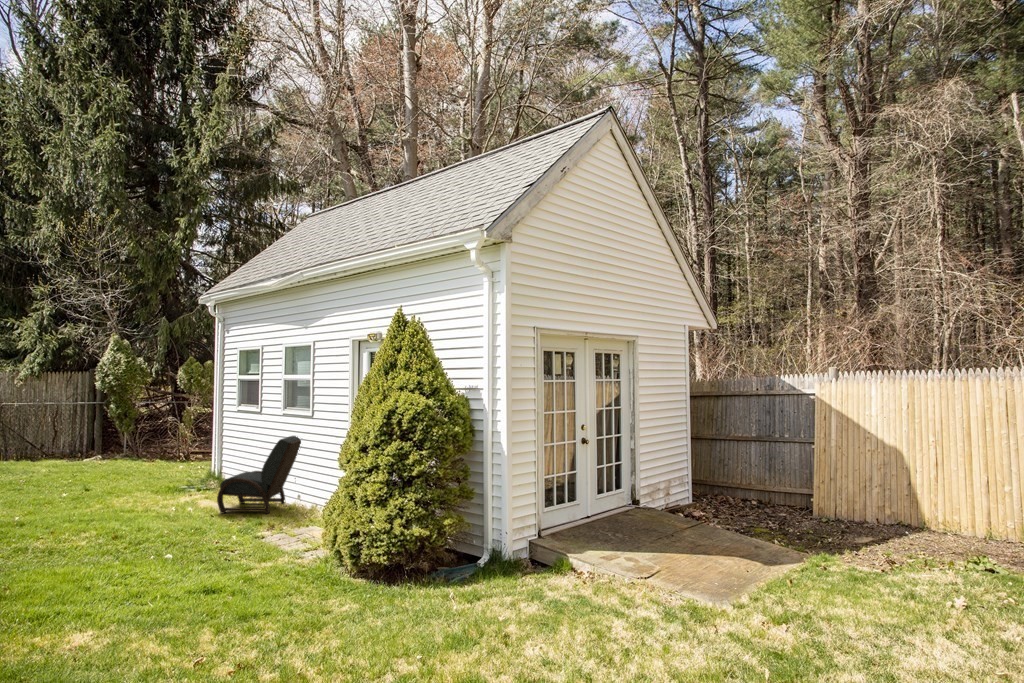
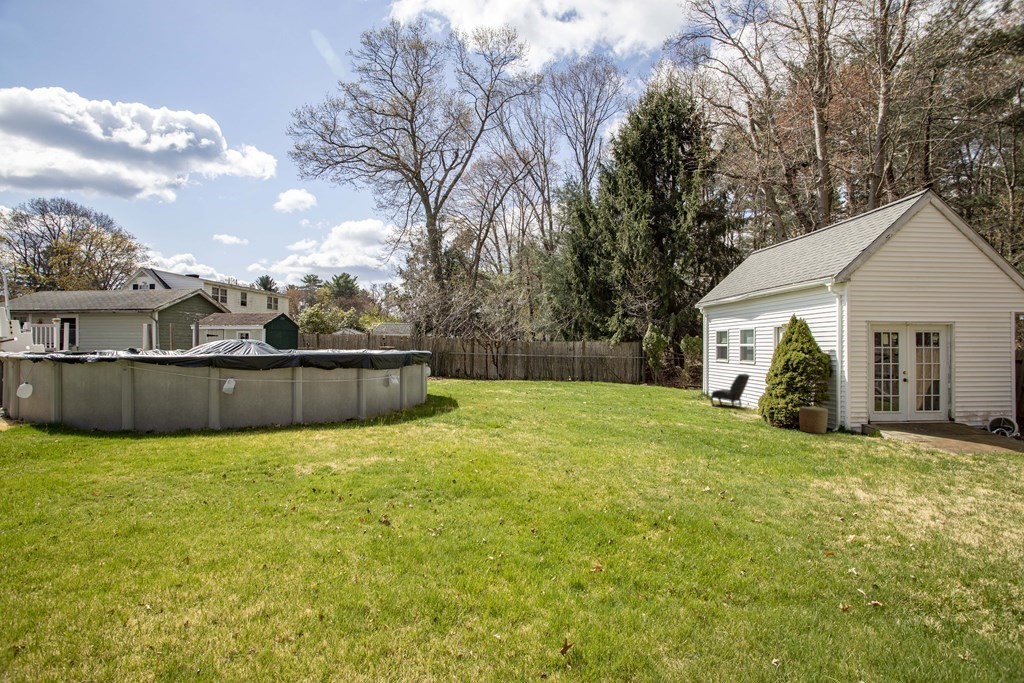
woven basket: none [417,518,477,591] -> present [799,406,828,434]

